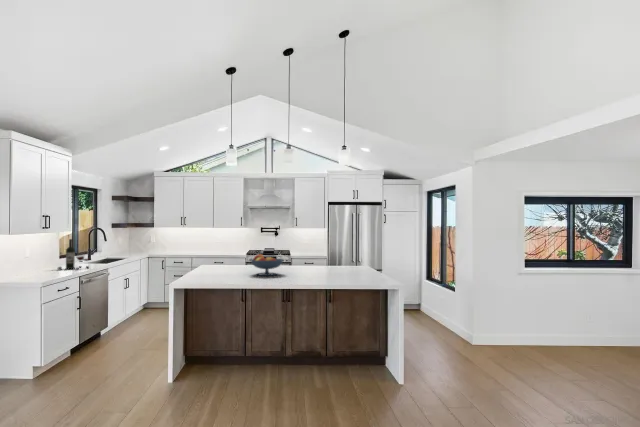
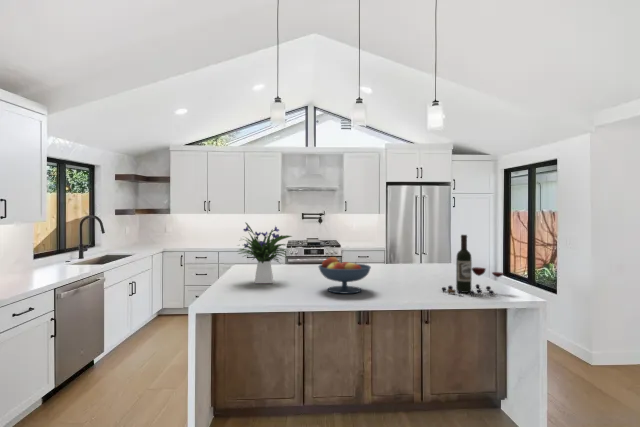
flower arrangement: none [201,233,238,272] -> present [239,223,291,283]
wine bottle: present [58,239,89,269] -> present [442,235,503,295]

